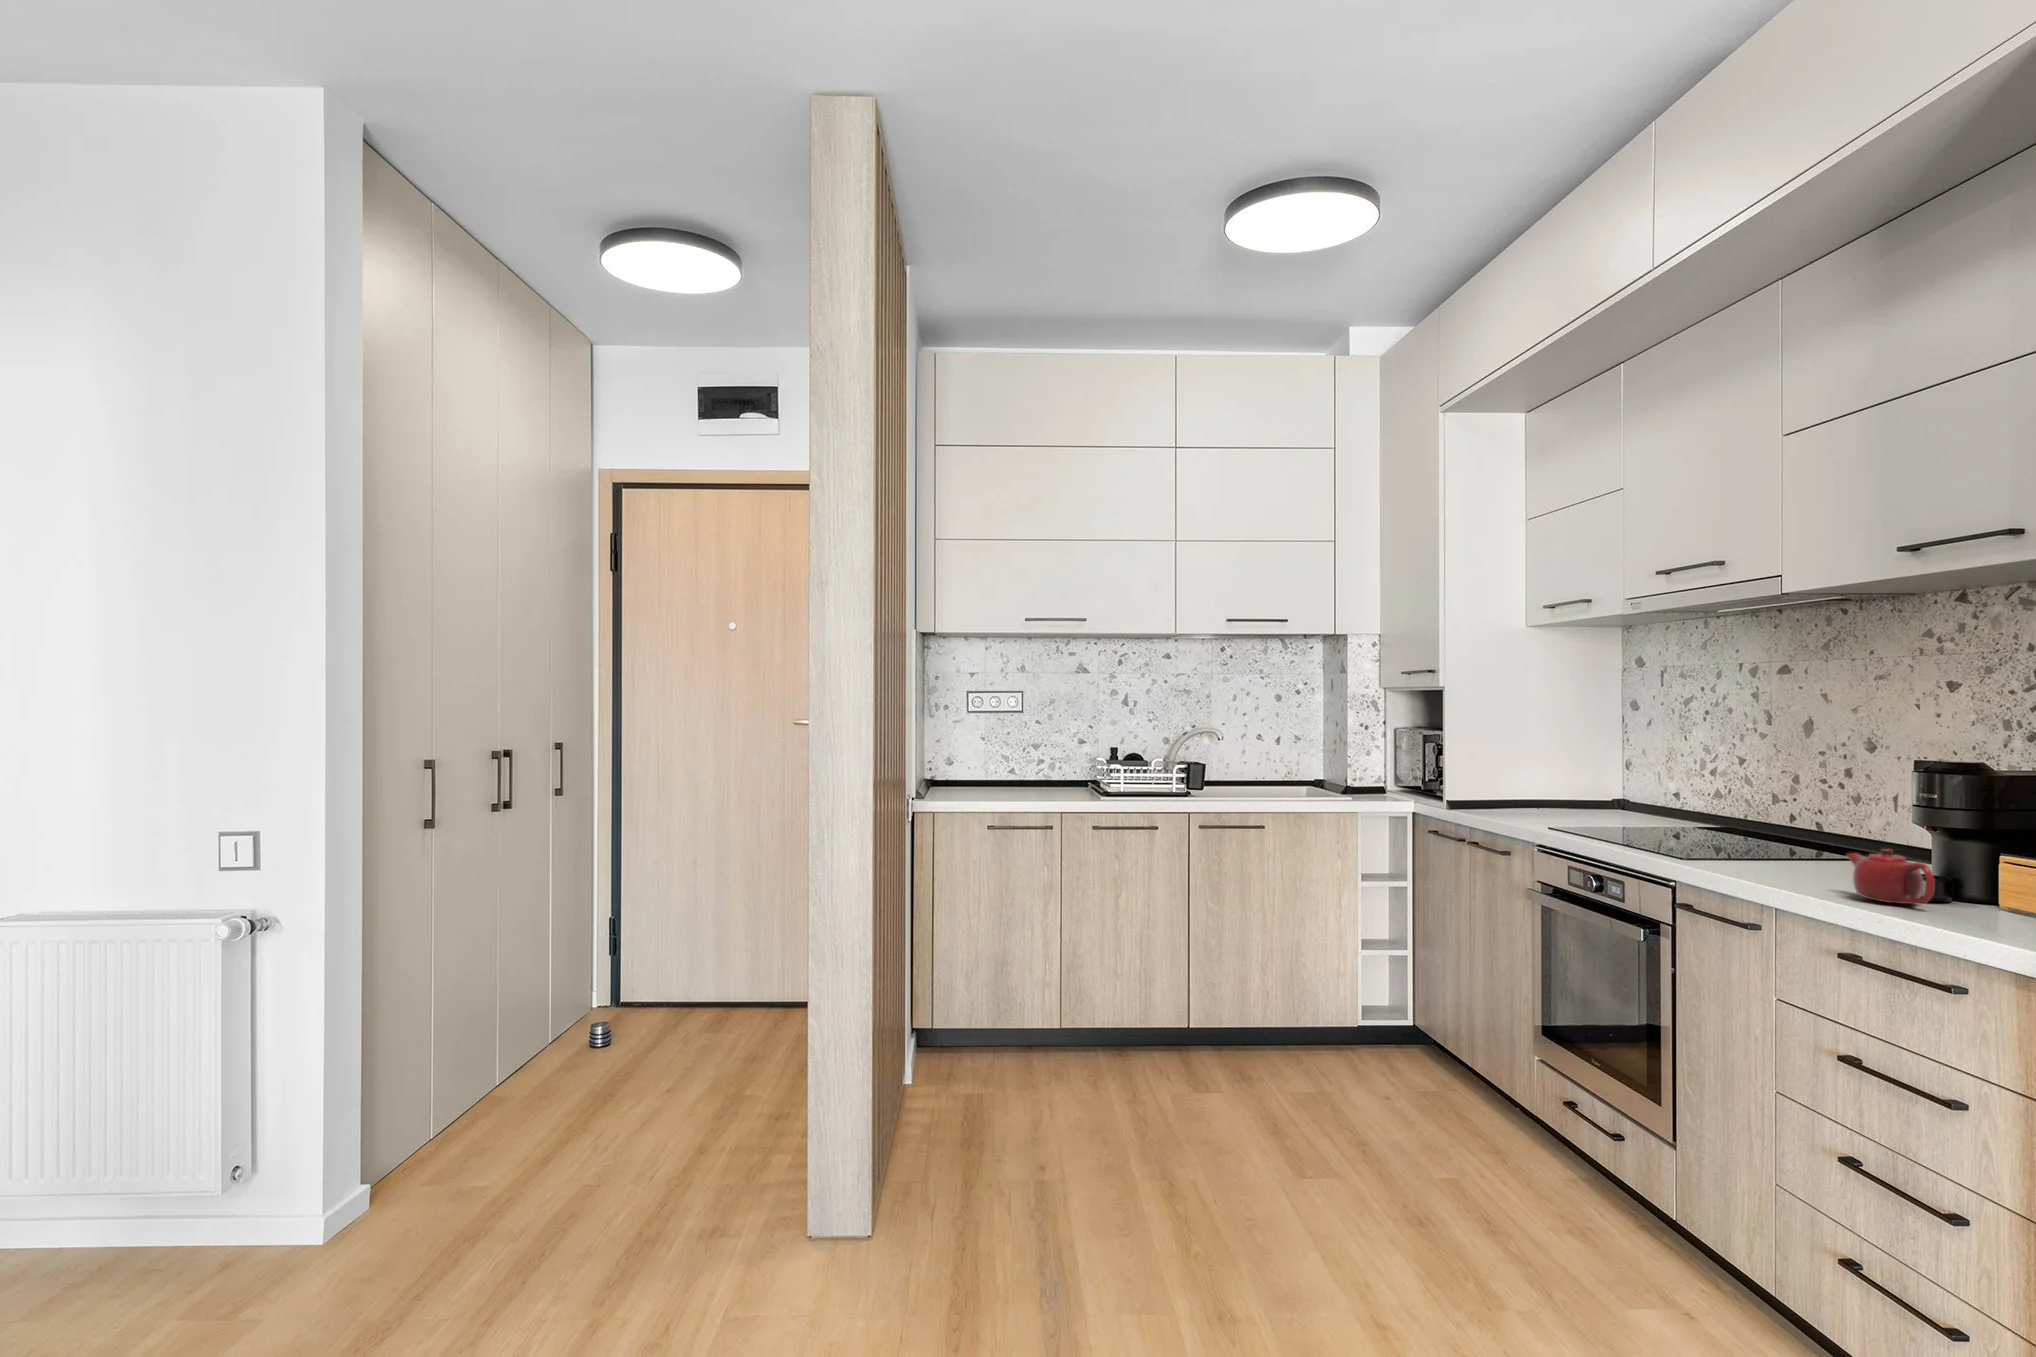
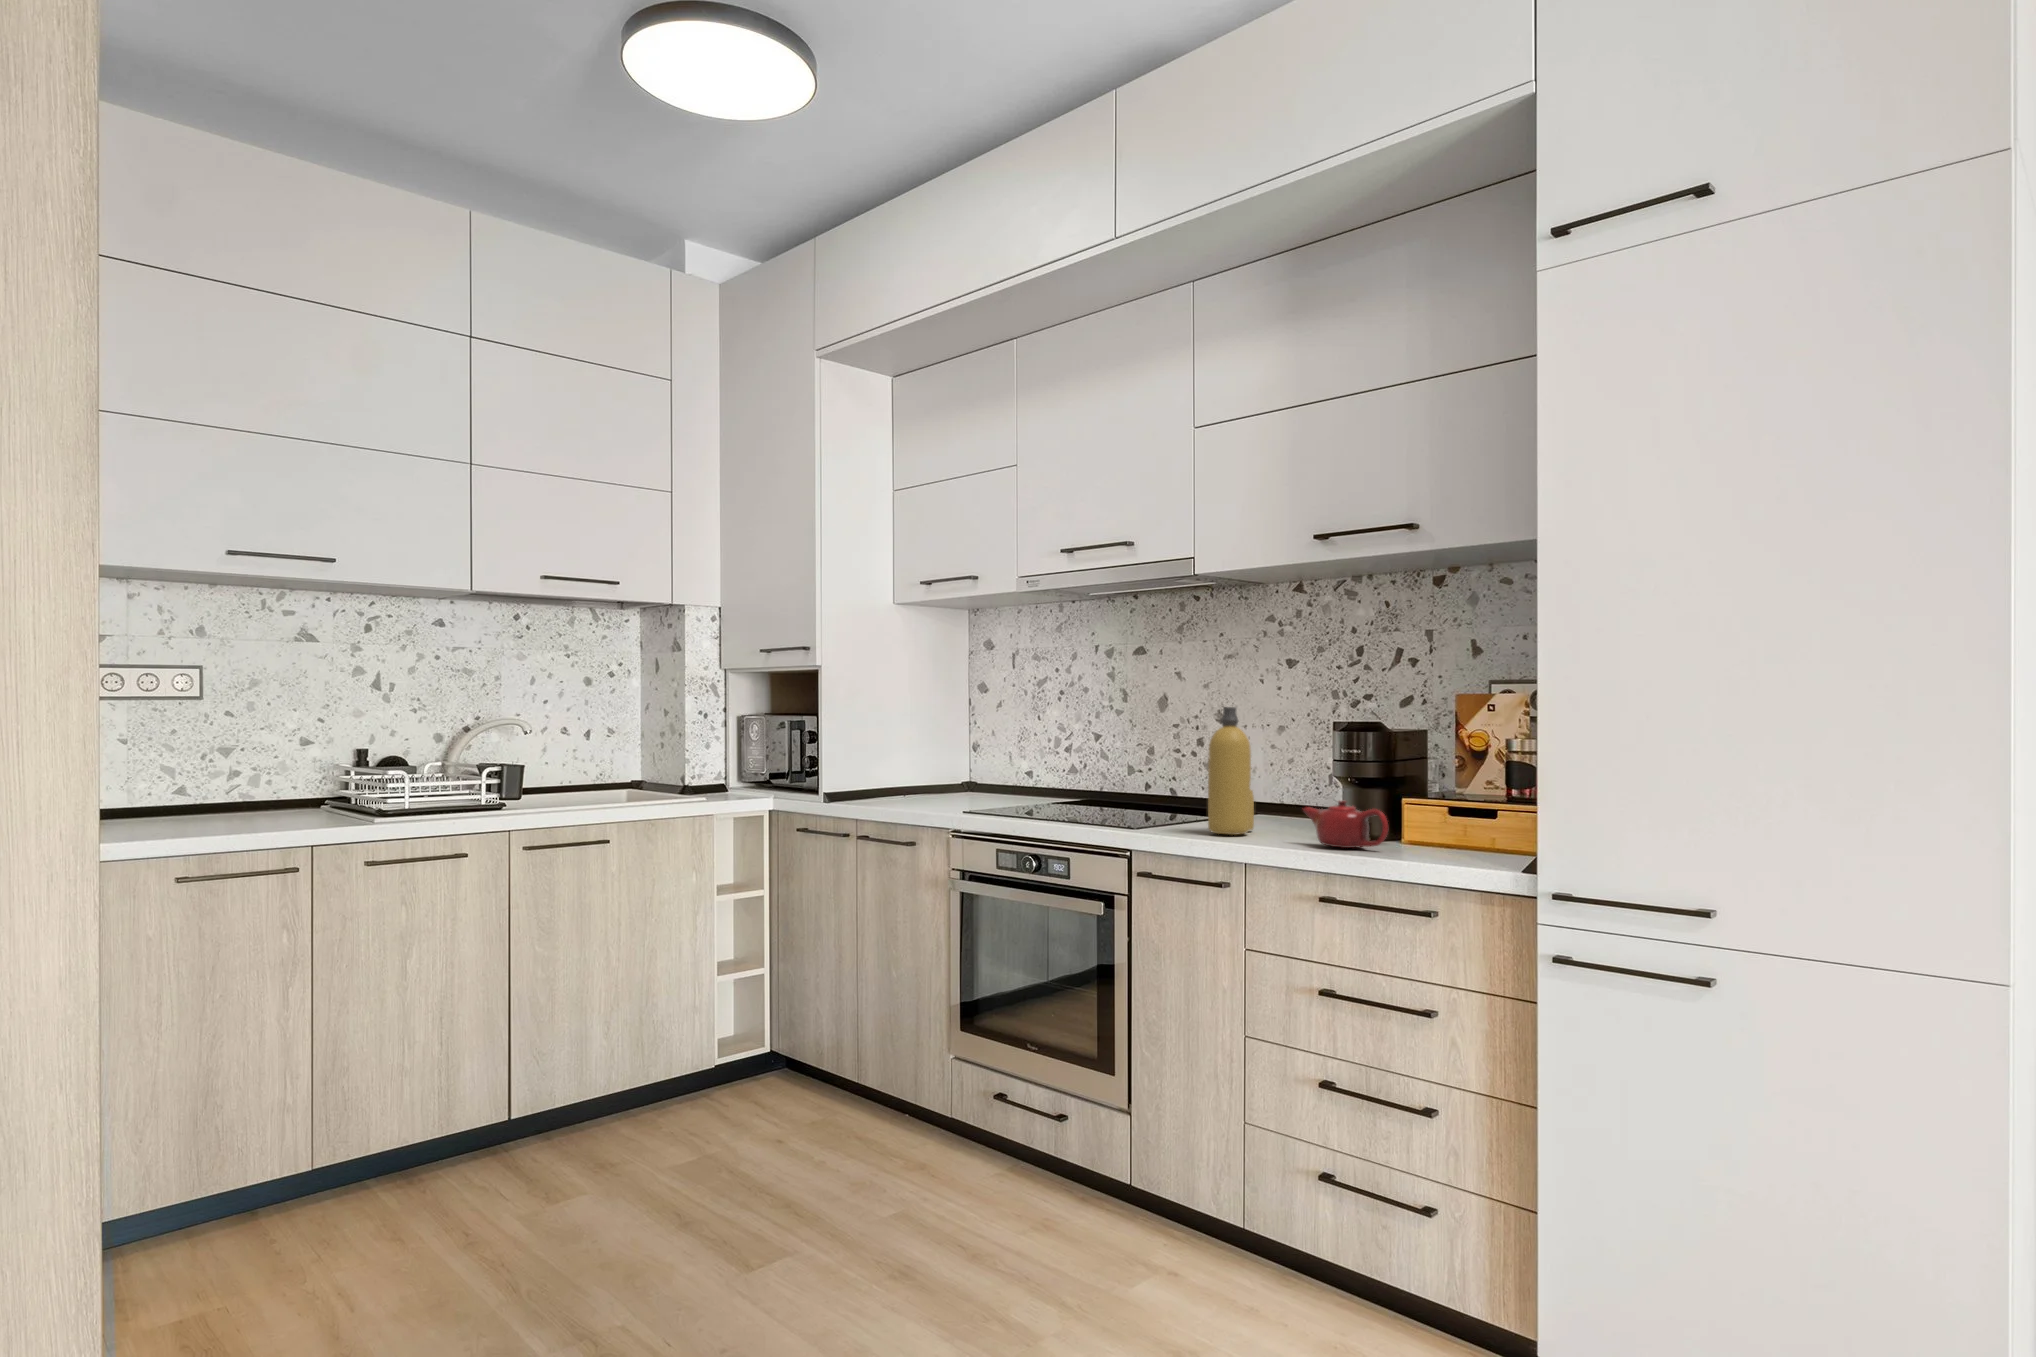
bottle: none [1758,739,1830,876] -> present [1208,707,1254,835]

